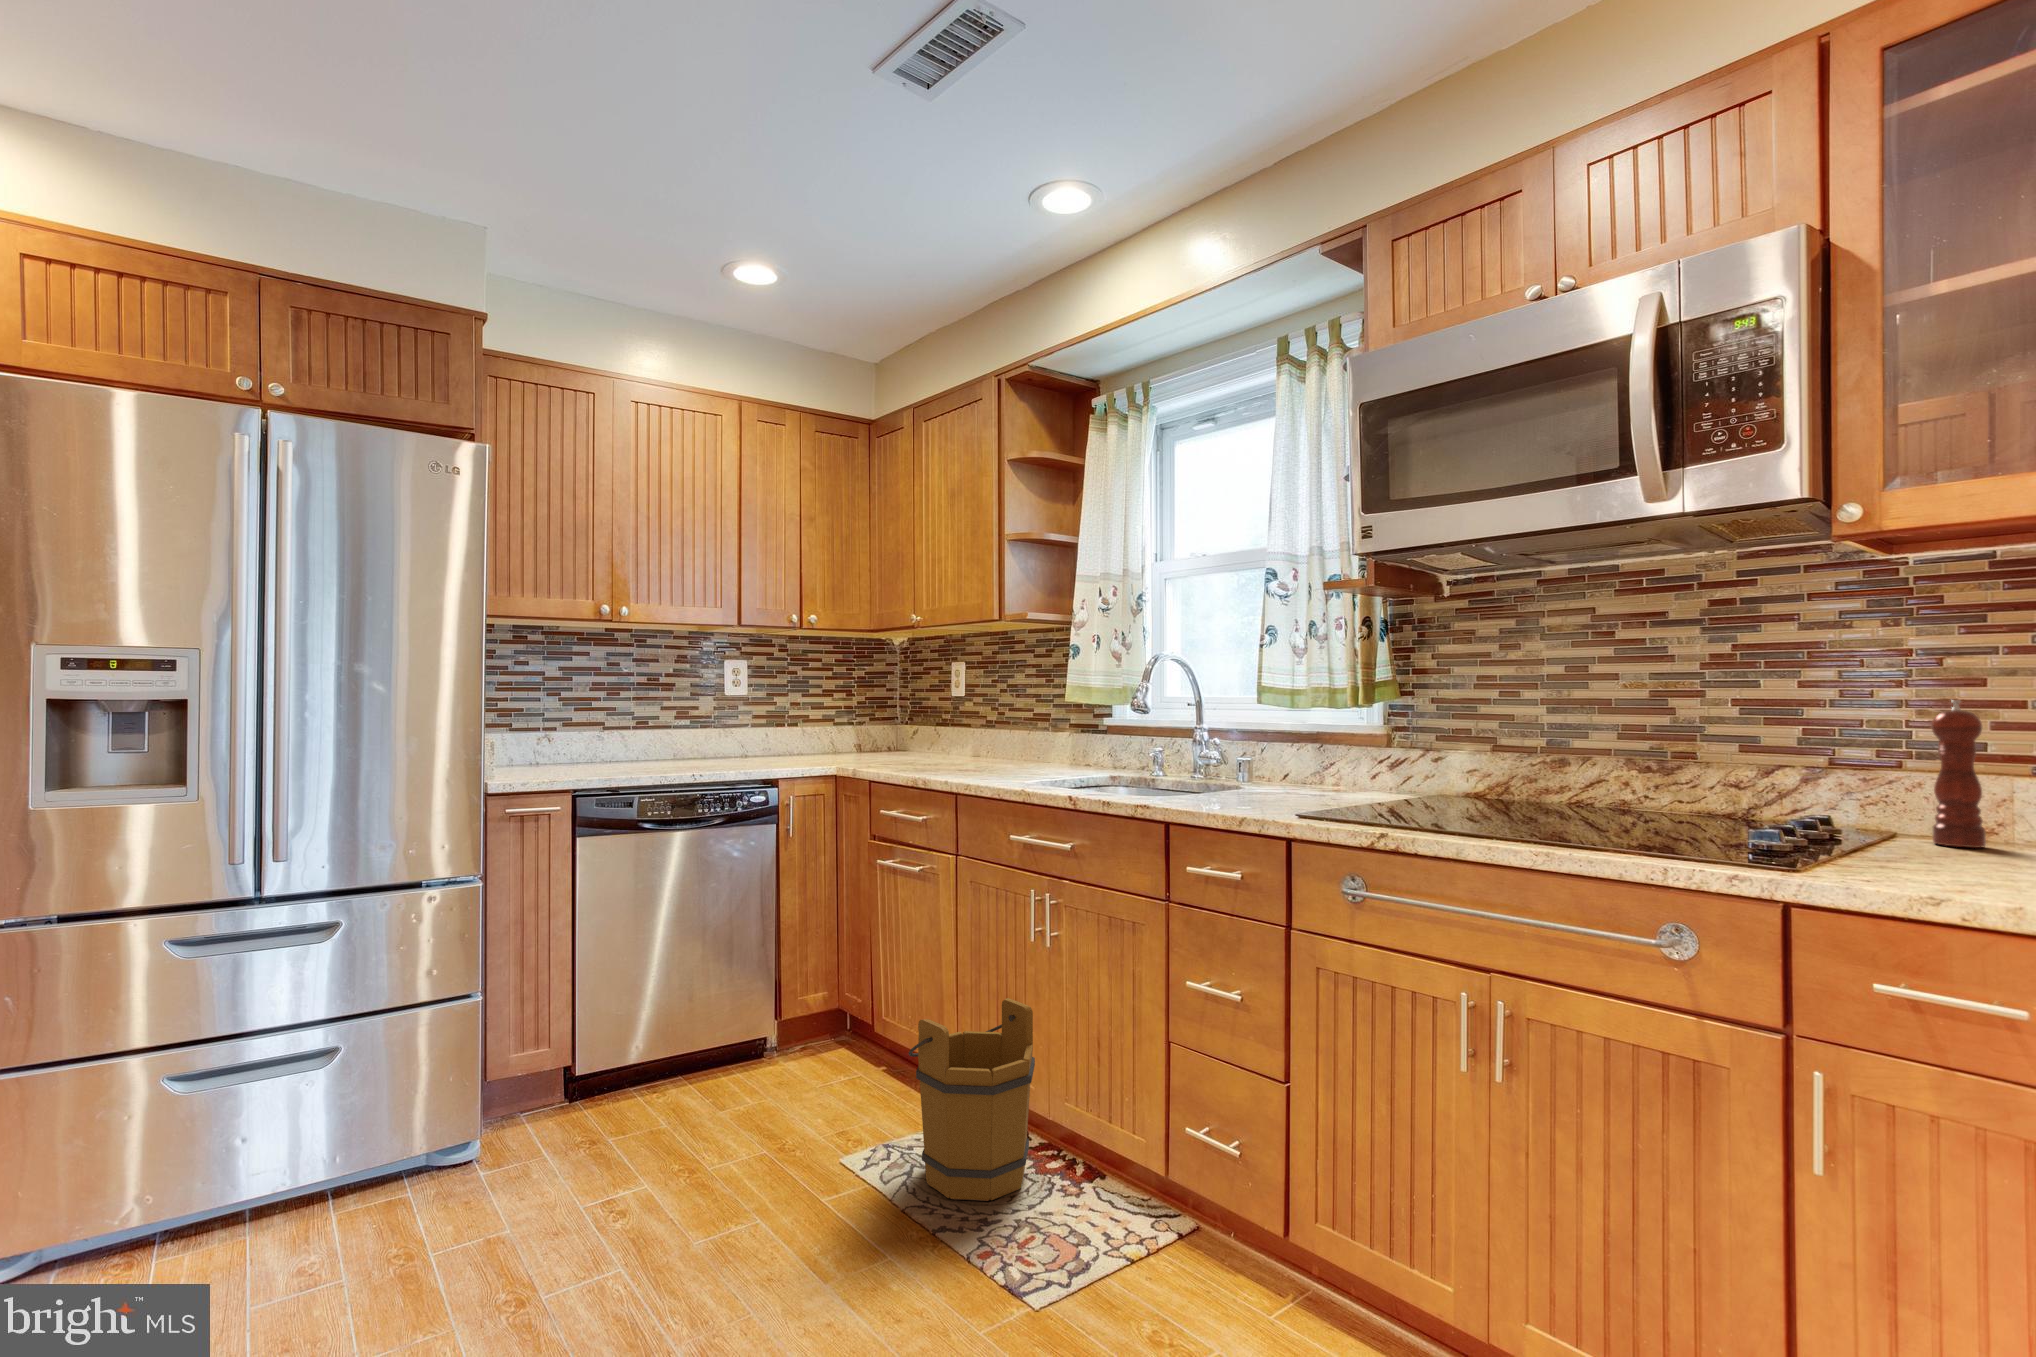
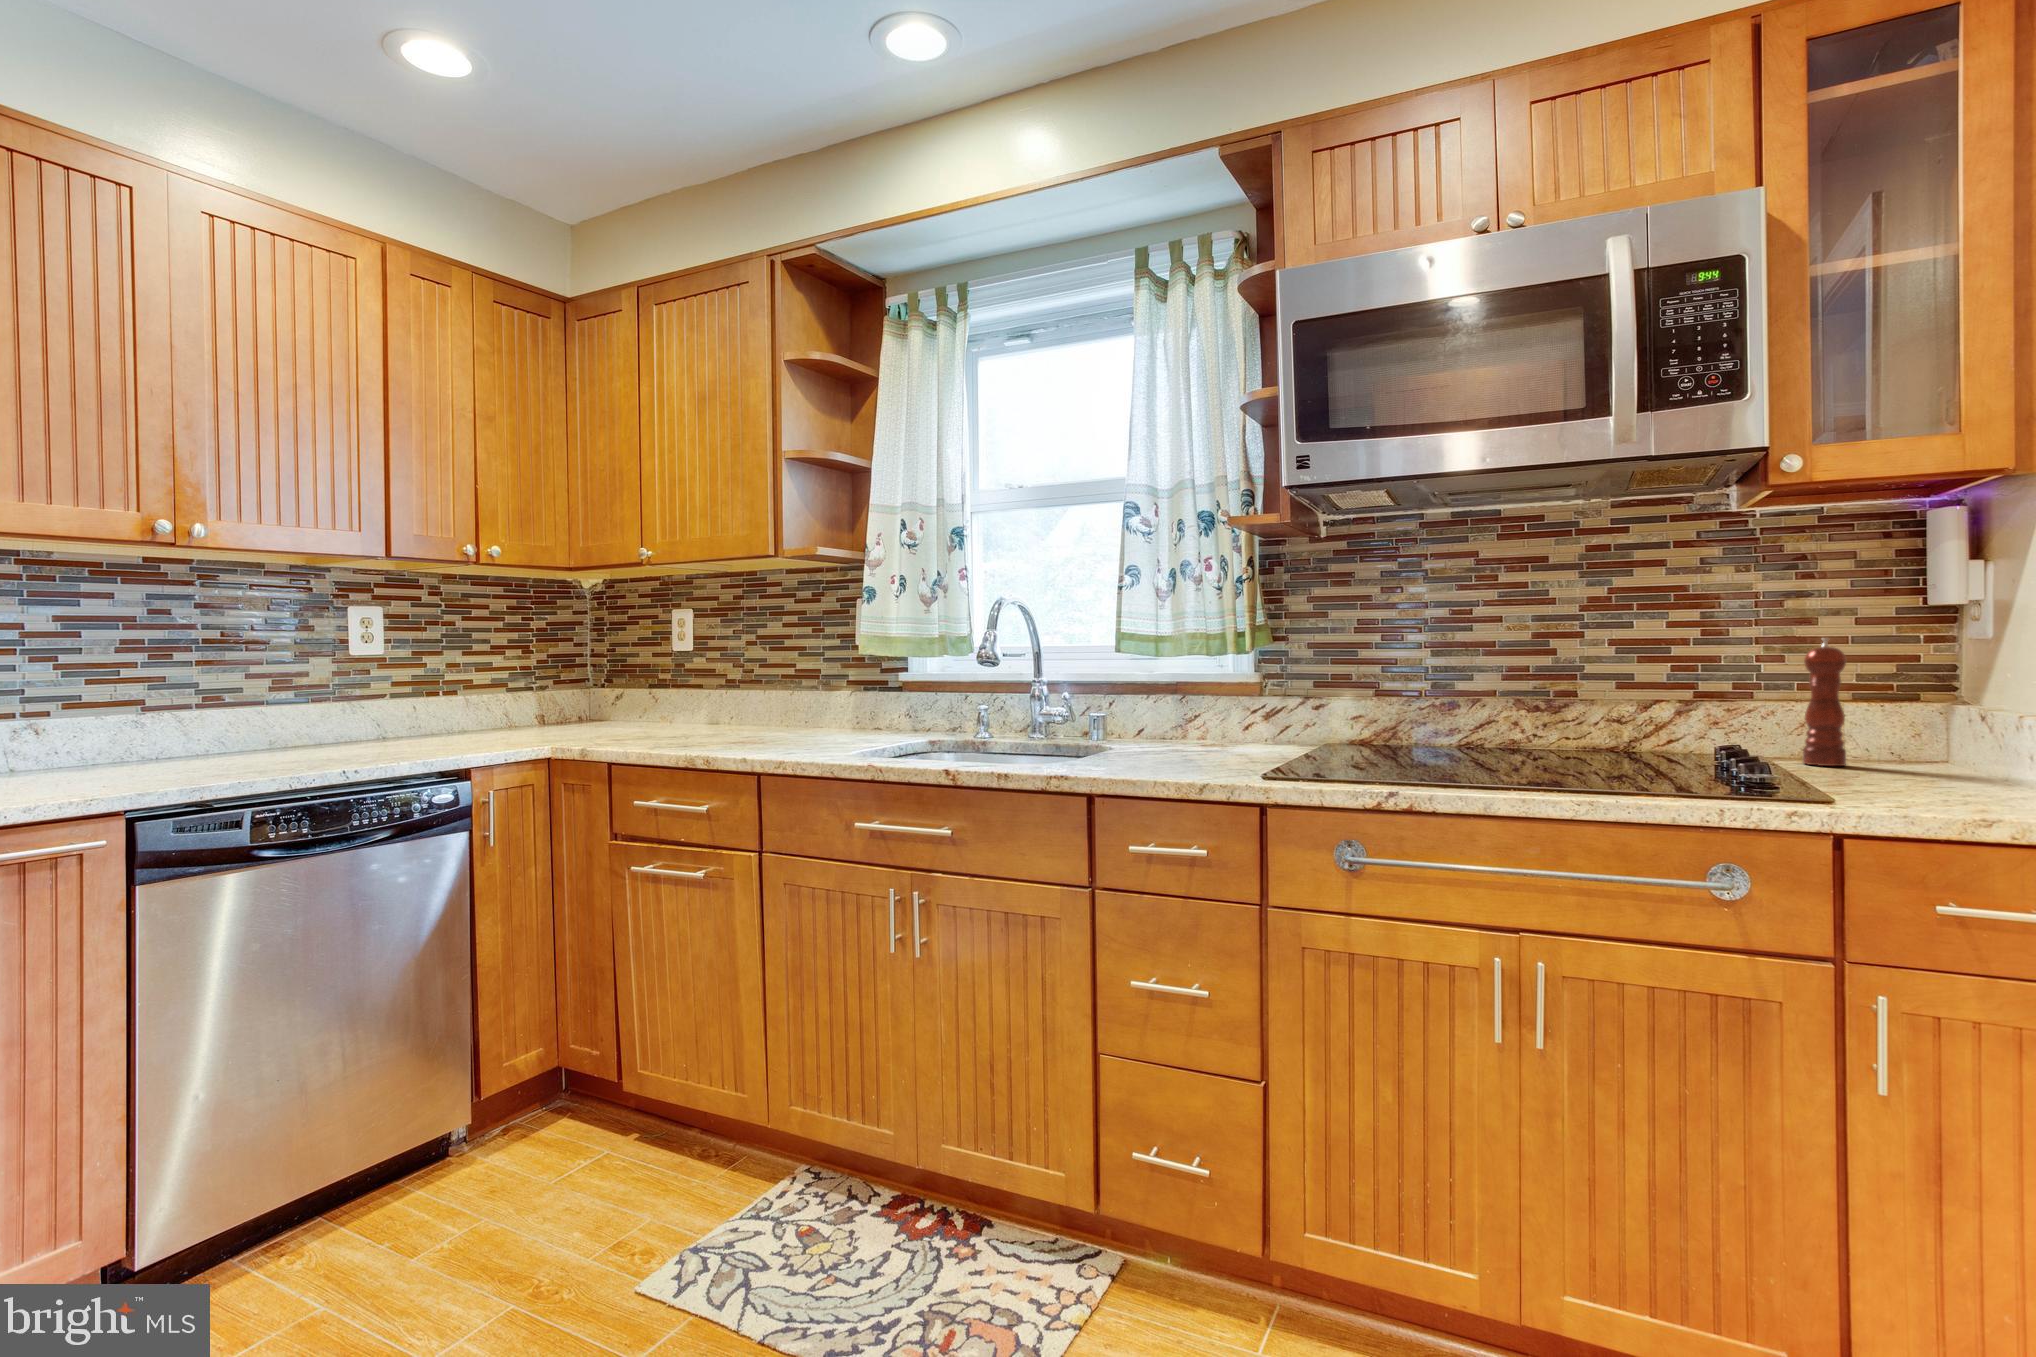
bucket: present [909,998,1035,1201] -> none [756,1019,923,1286]

